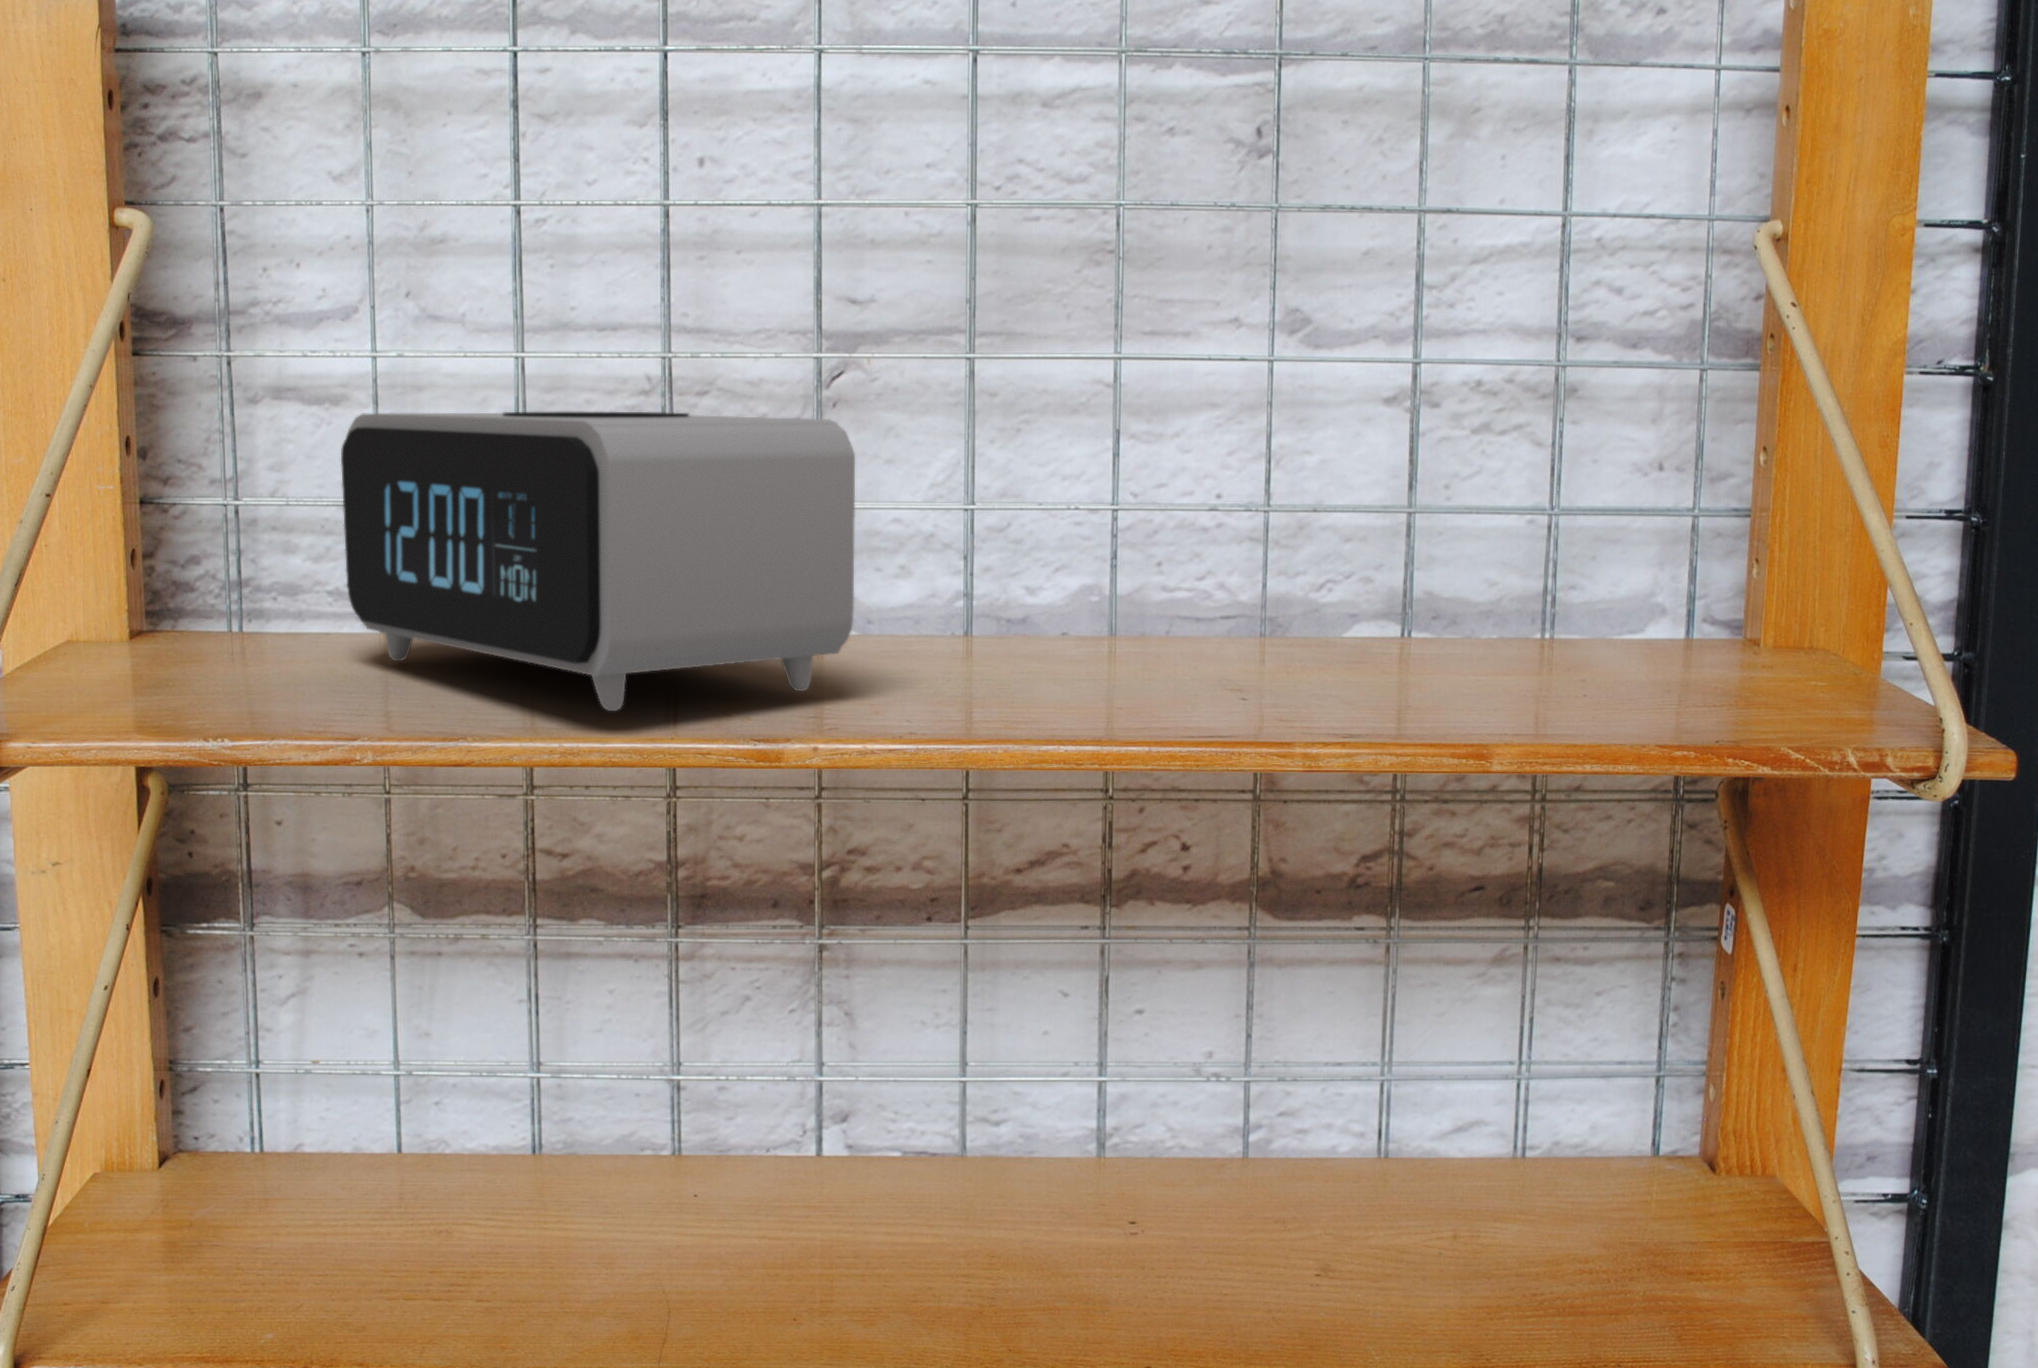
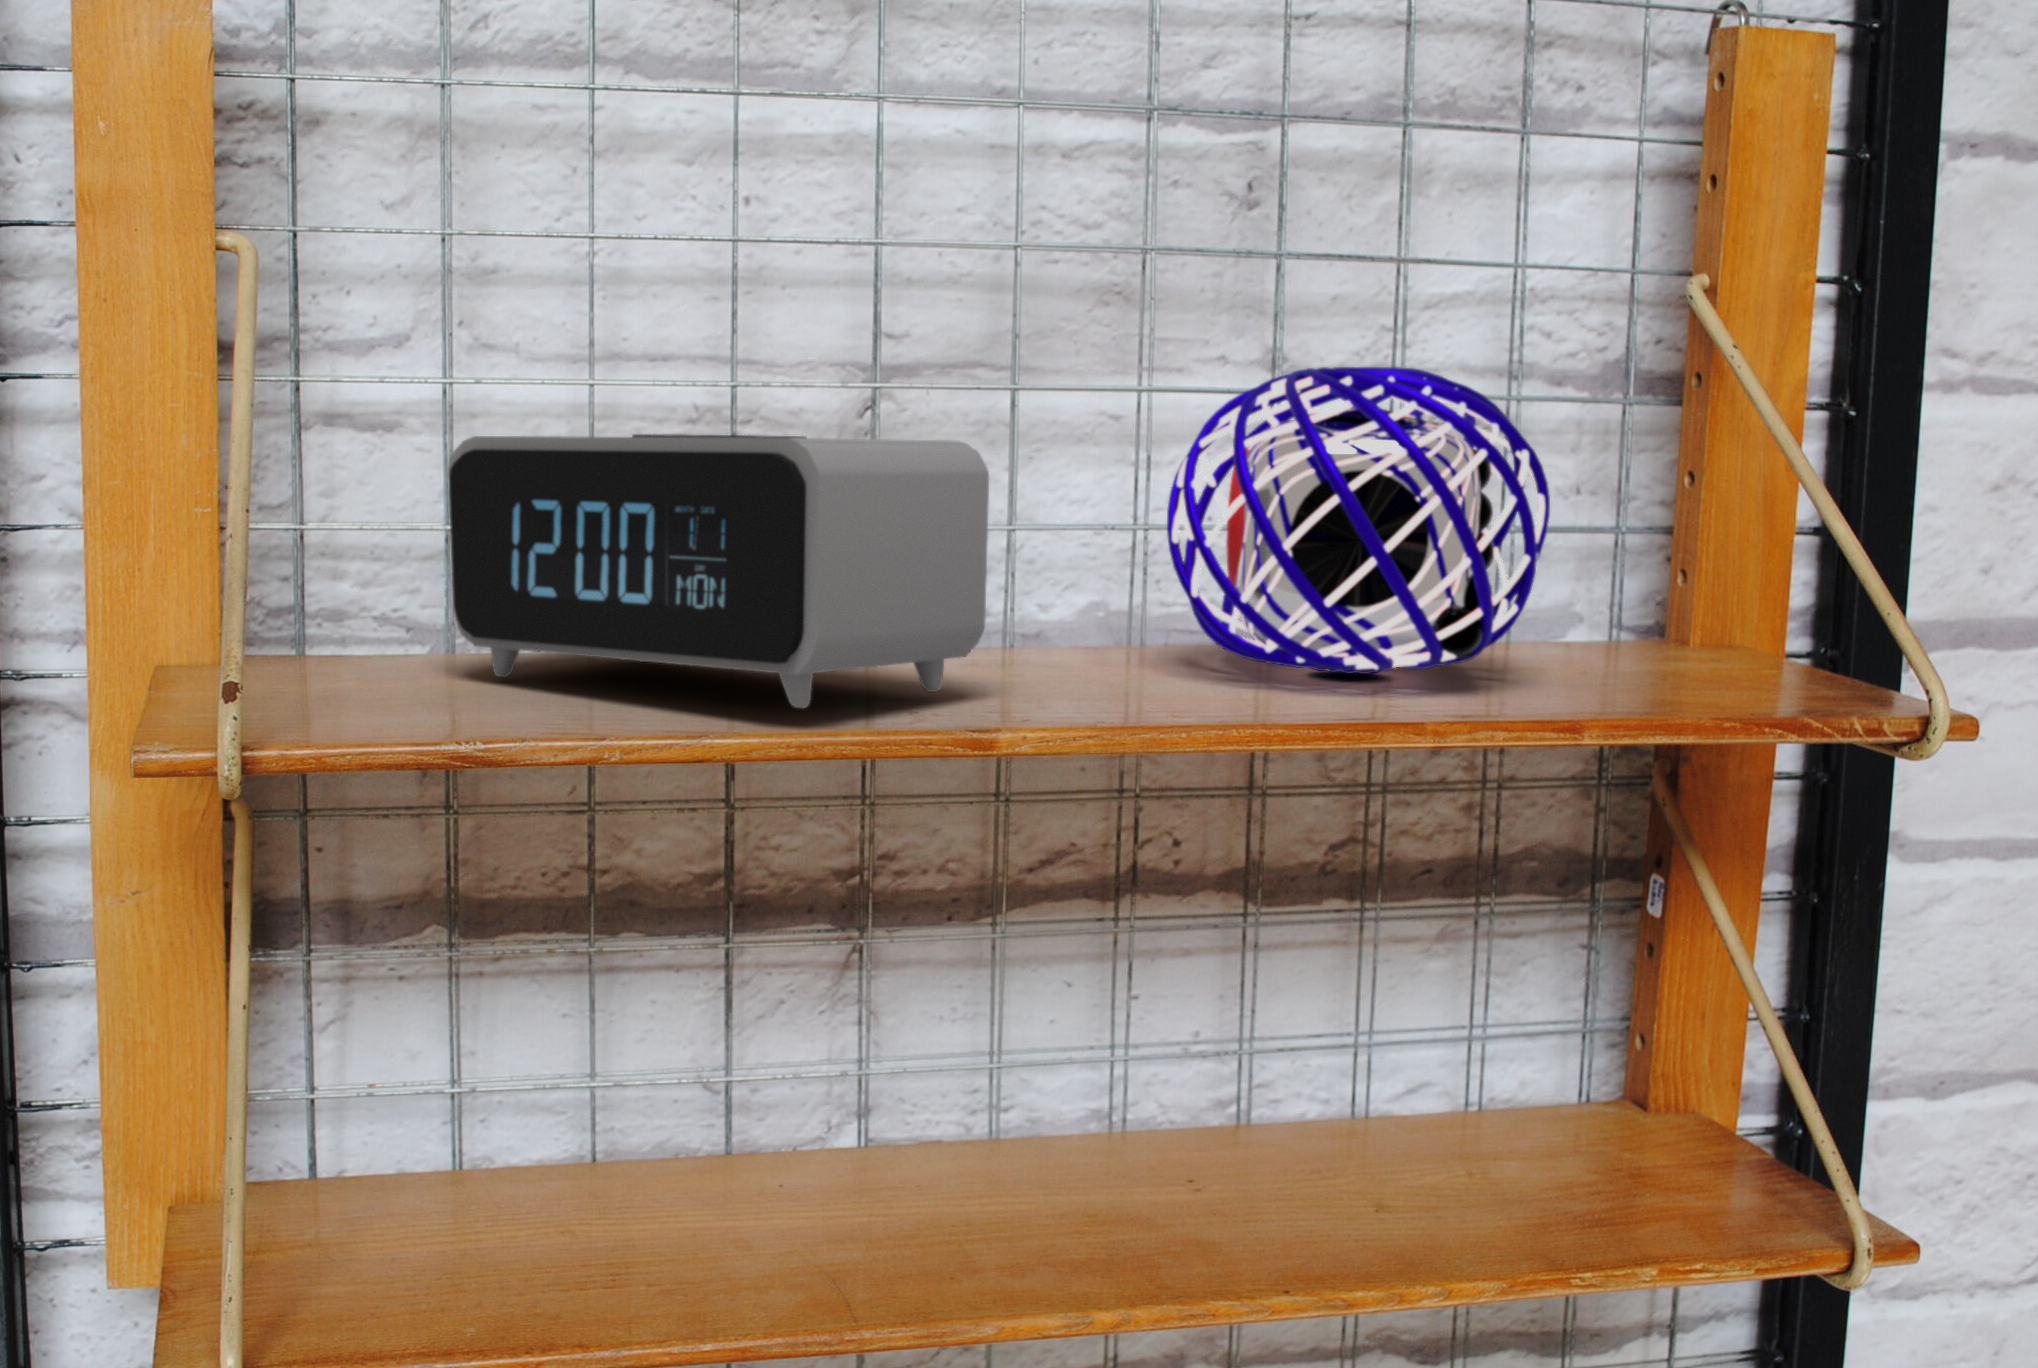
decorative orb: none [1112,333,1536,674] -> present [1167,367,1550,674]

